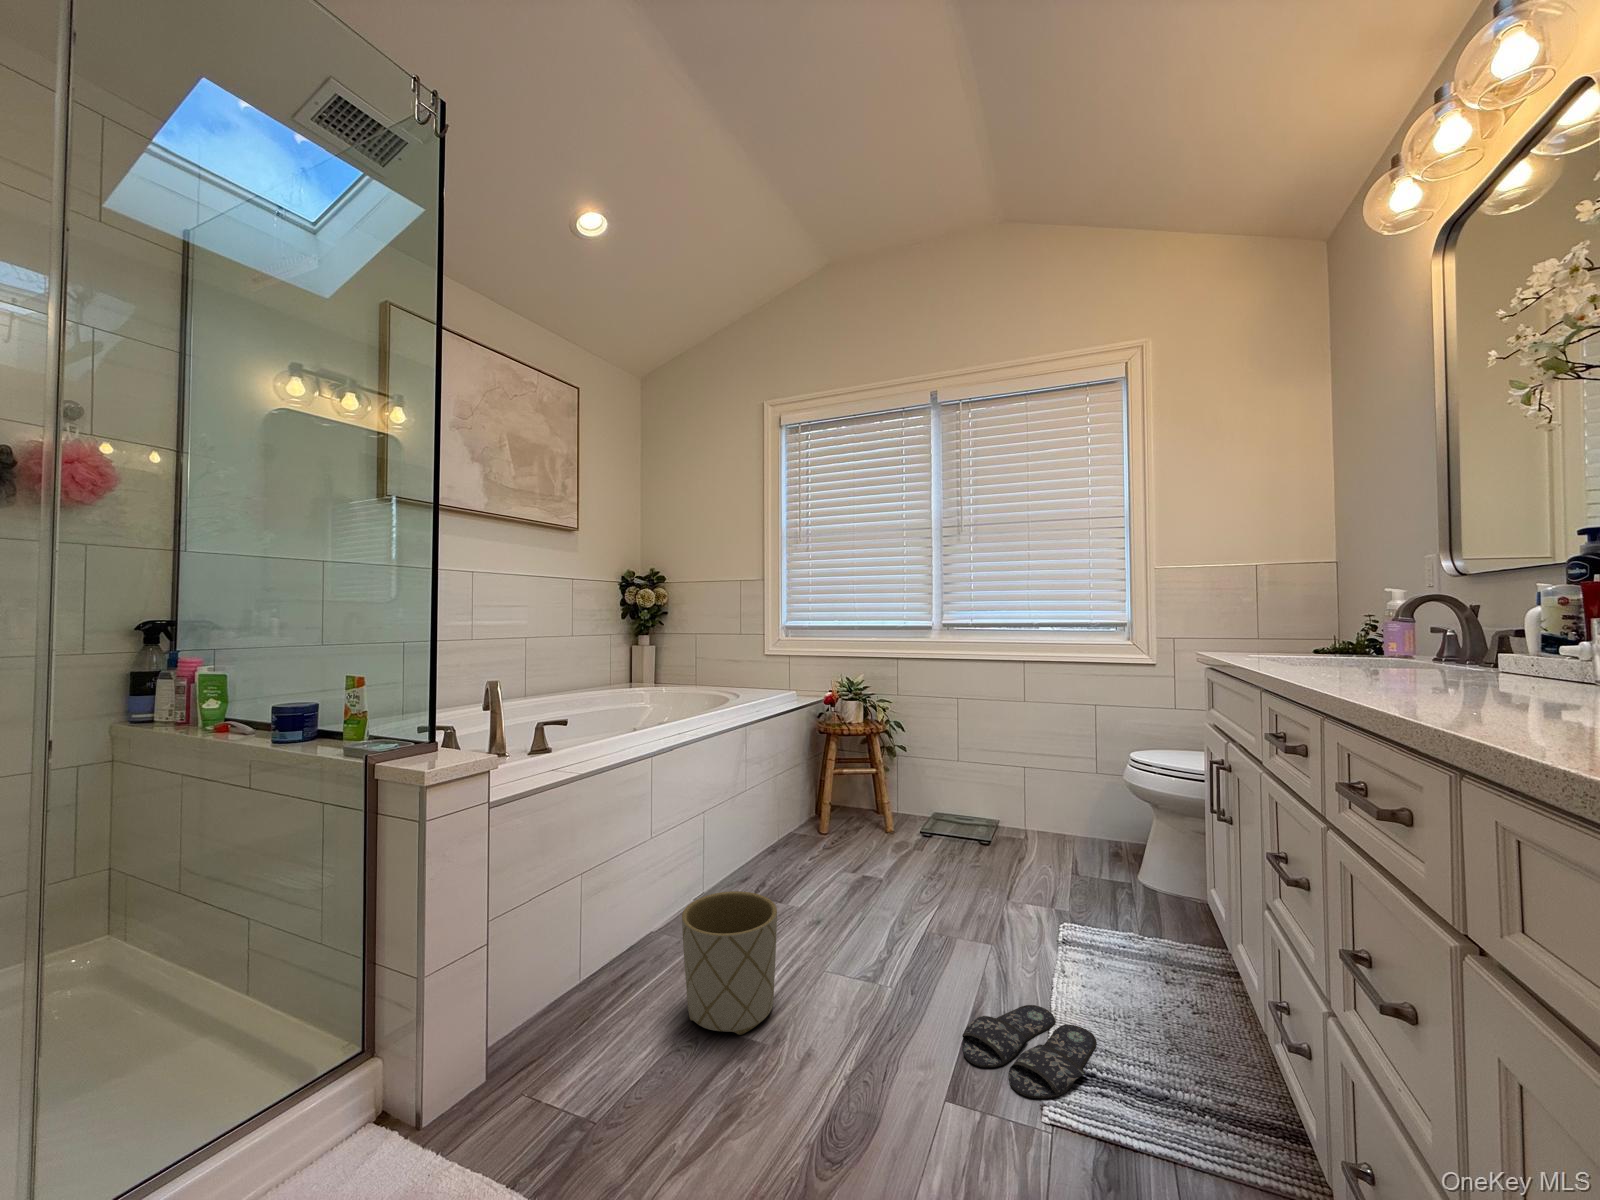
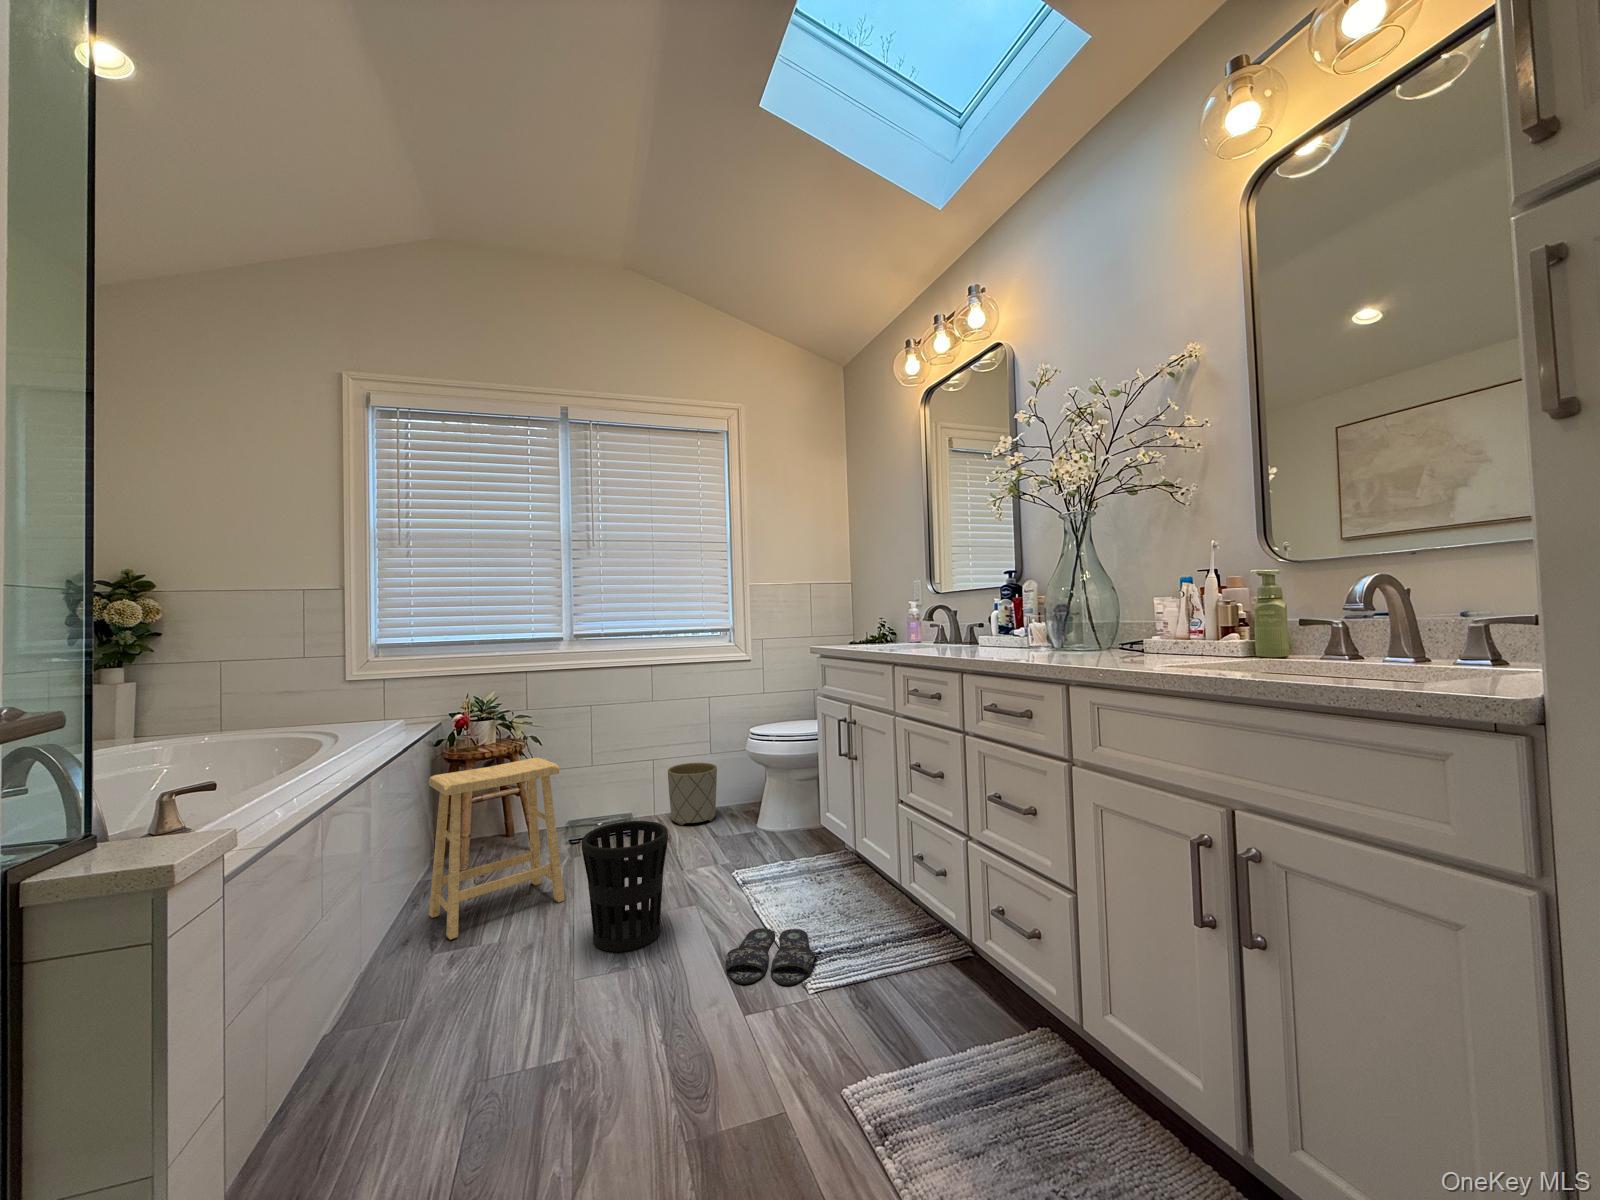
footstool: none [769,743,876,892] -> present [429,758,565,940]
wastebasket: none [855,827,946,968] -> present [582,821,668,952]
planter: present [682,891,777,1035] -> present [668,763,717,825]

